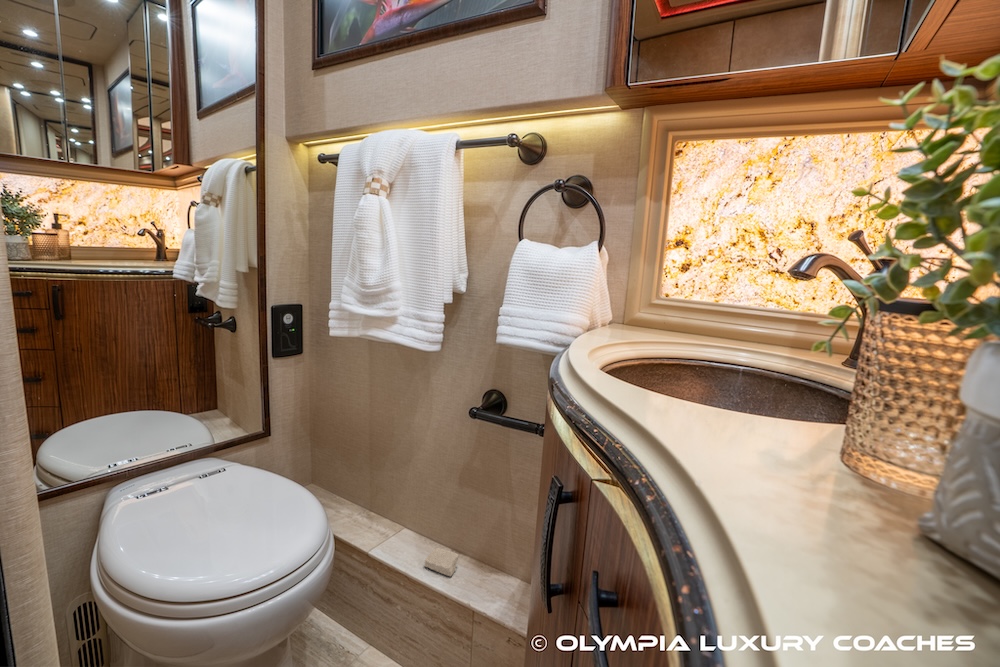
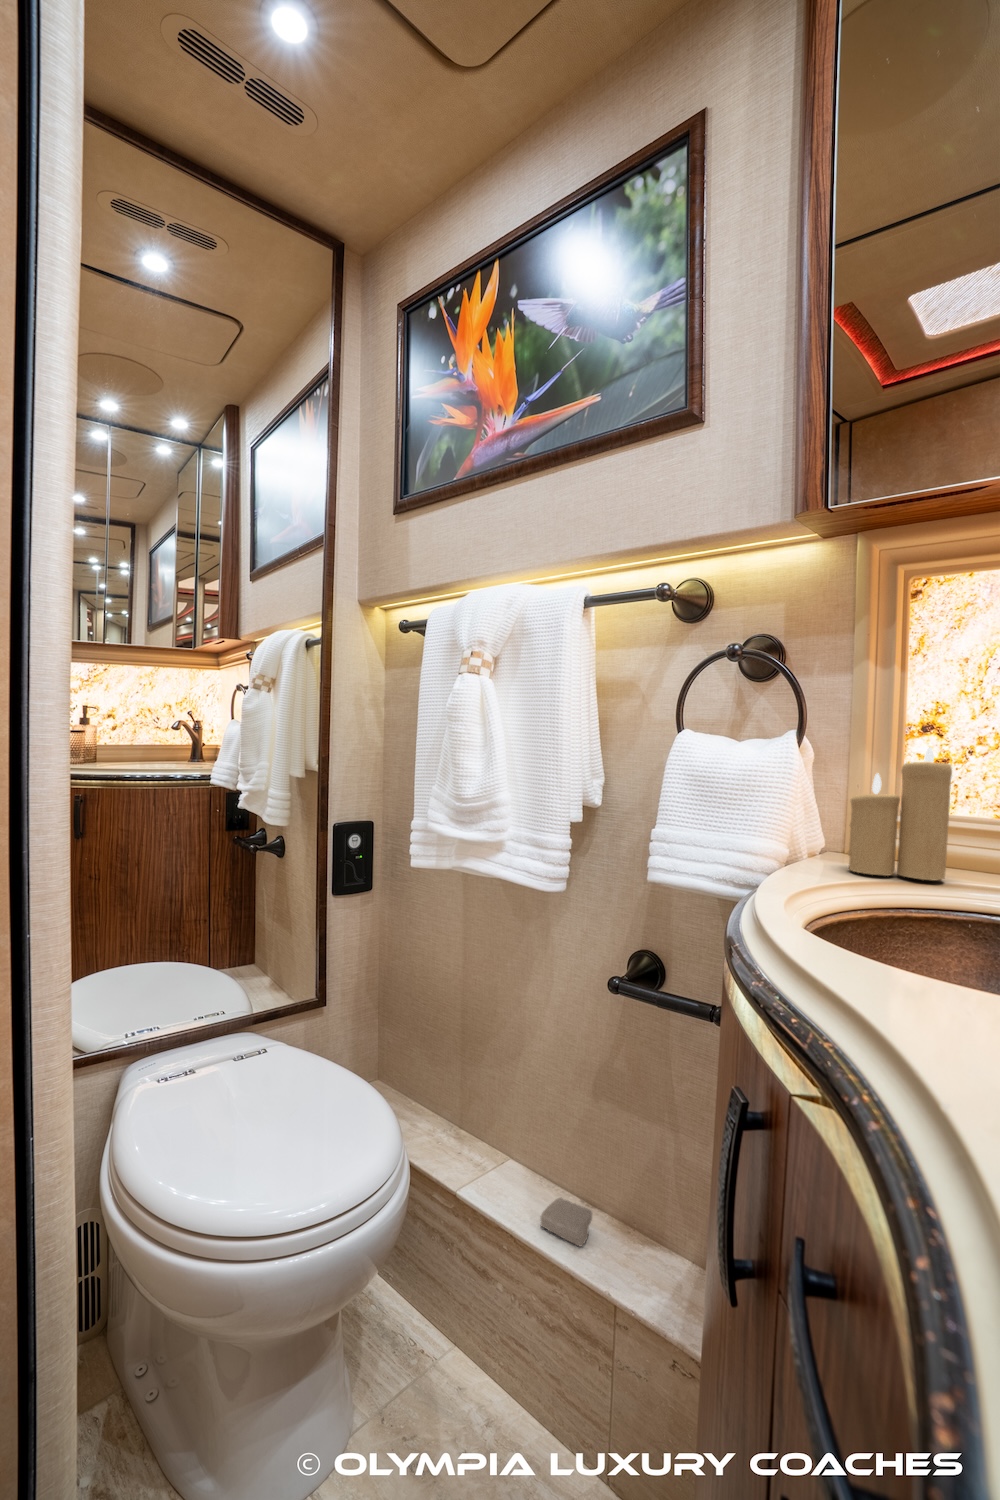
candle: none [627,252,694,339] -> present [848,747,952,880]

